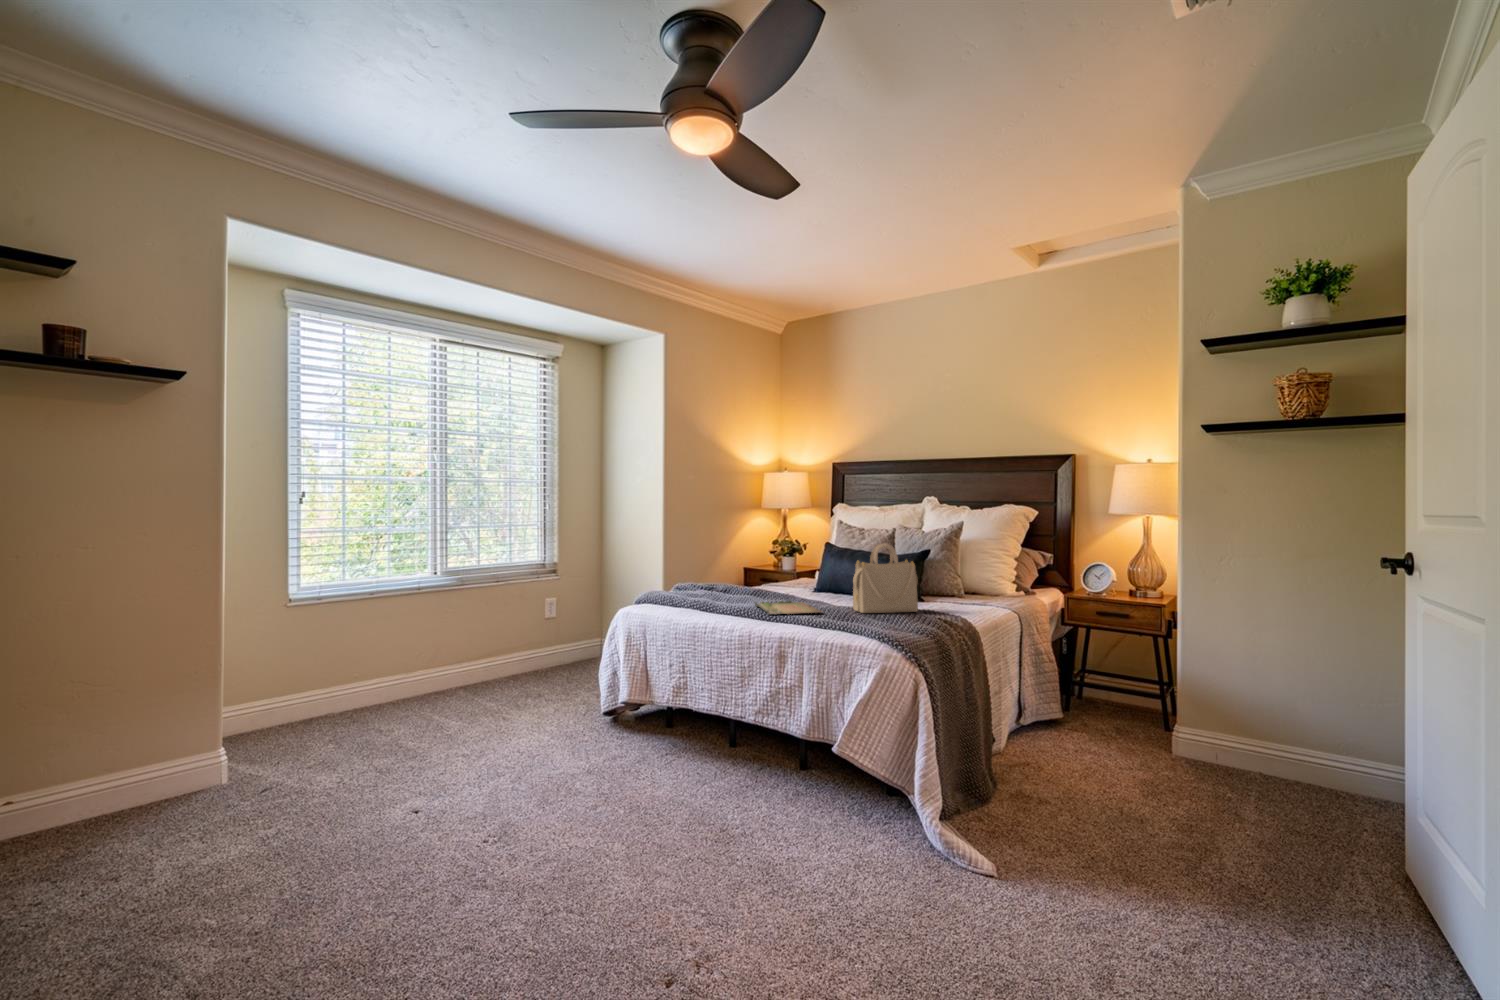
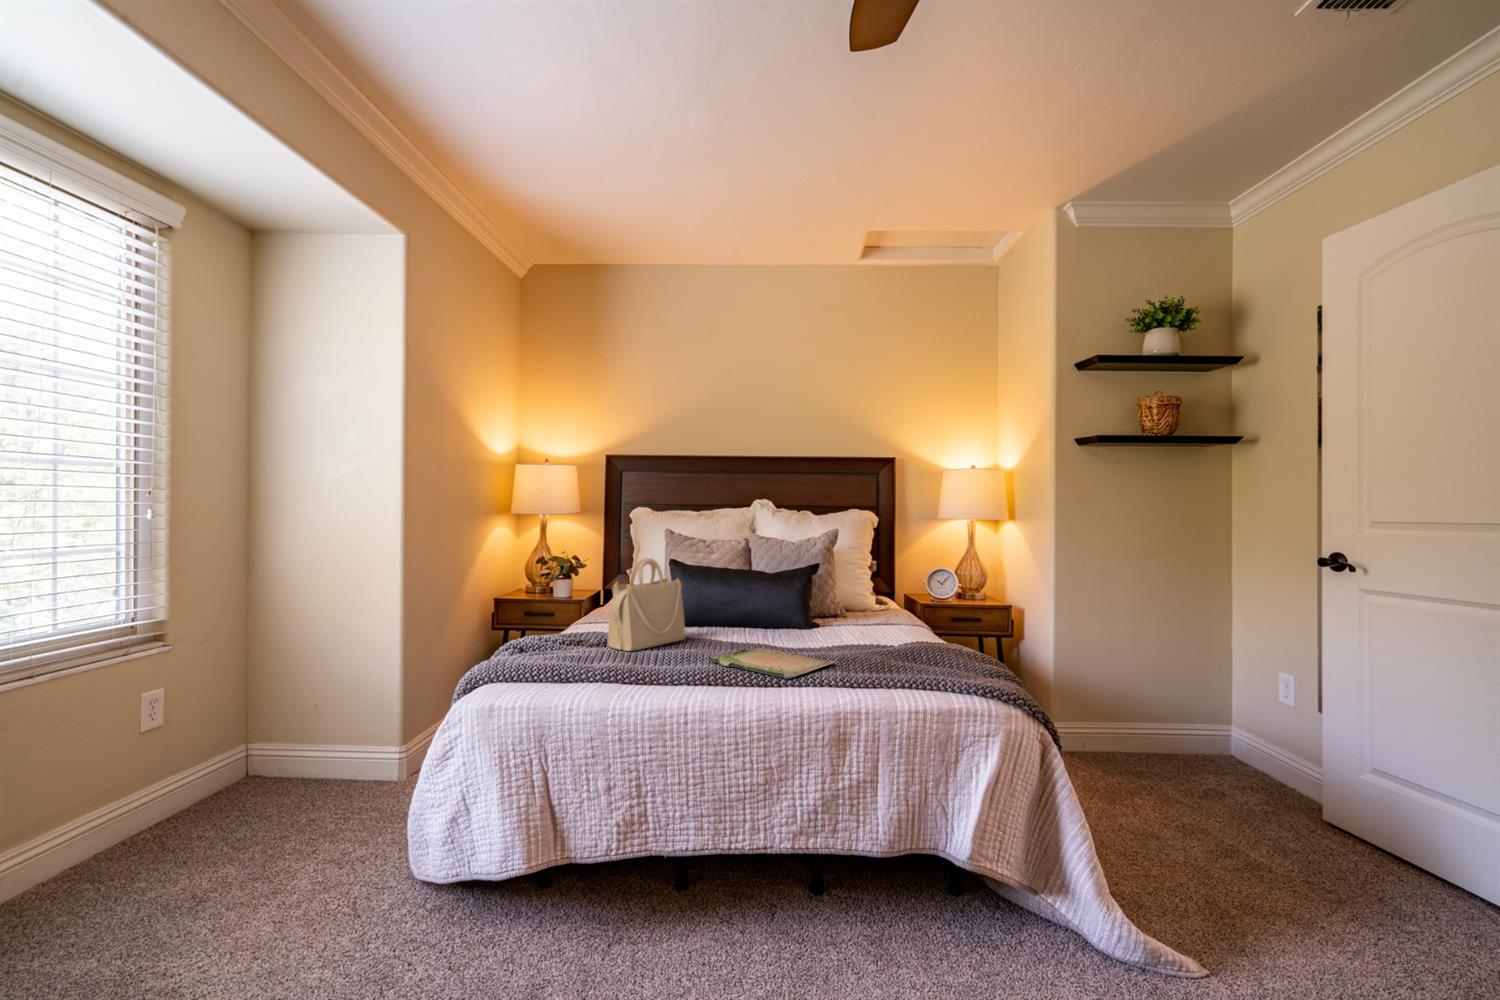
handbag: present [853,543,918,613] -> present [608,558,685,651]

